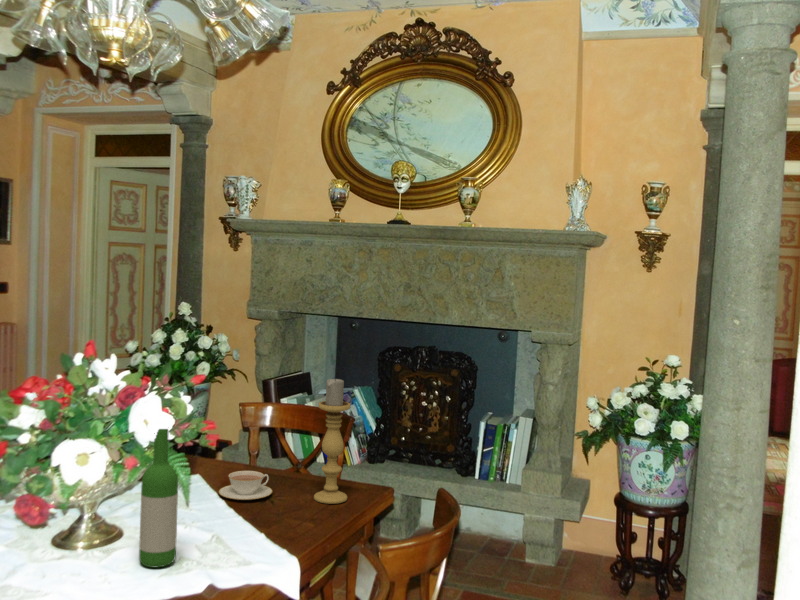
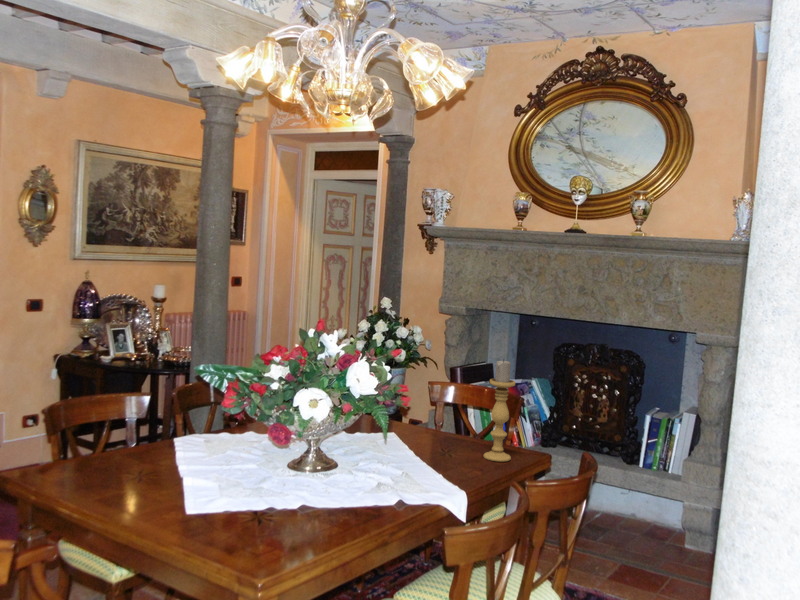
wine bottle: present [139,429,178,567] -> none [350,384,379,487]
teacup: present [219,471,272,500] -> none [409,431,451,452]

